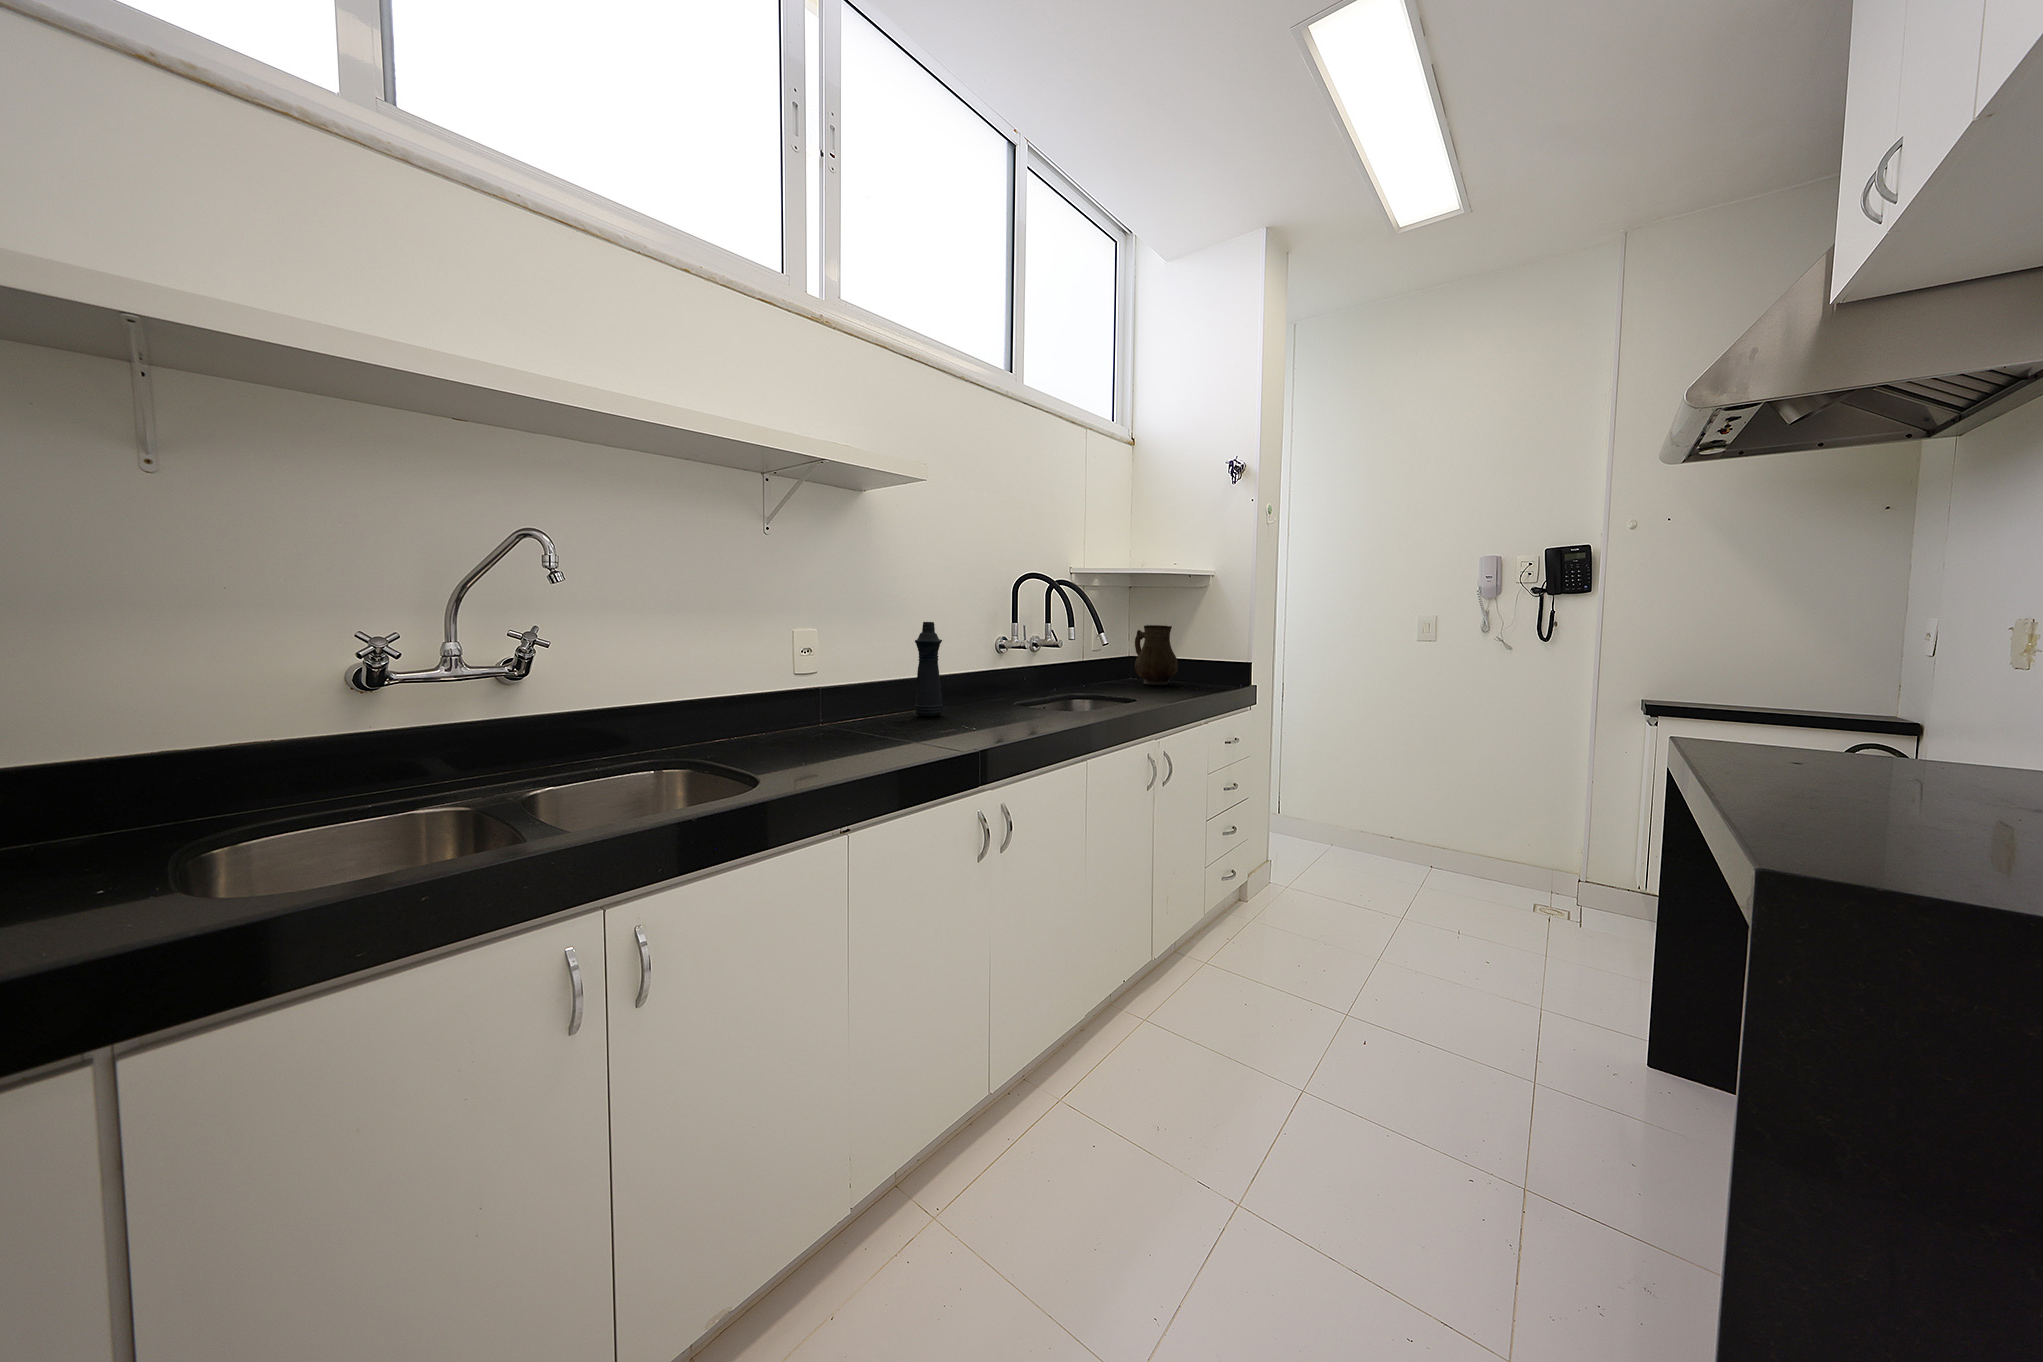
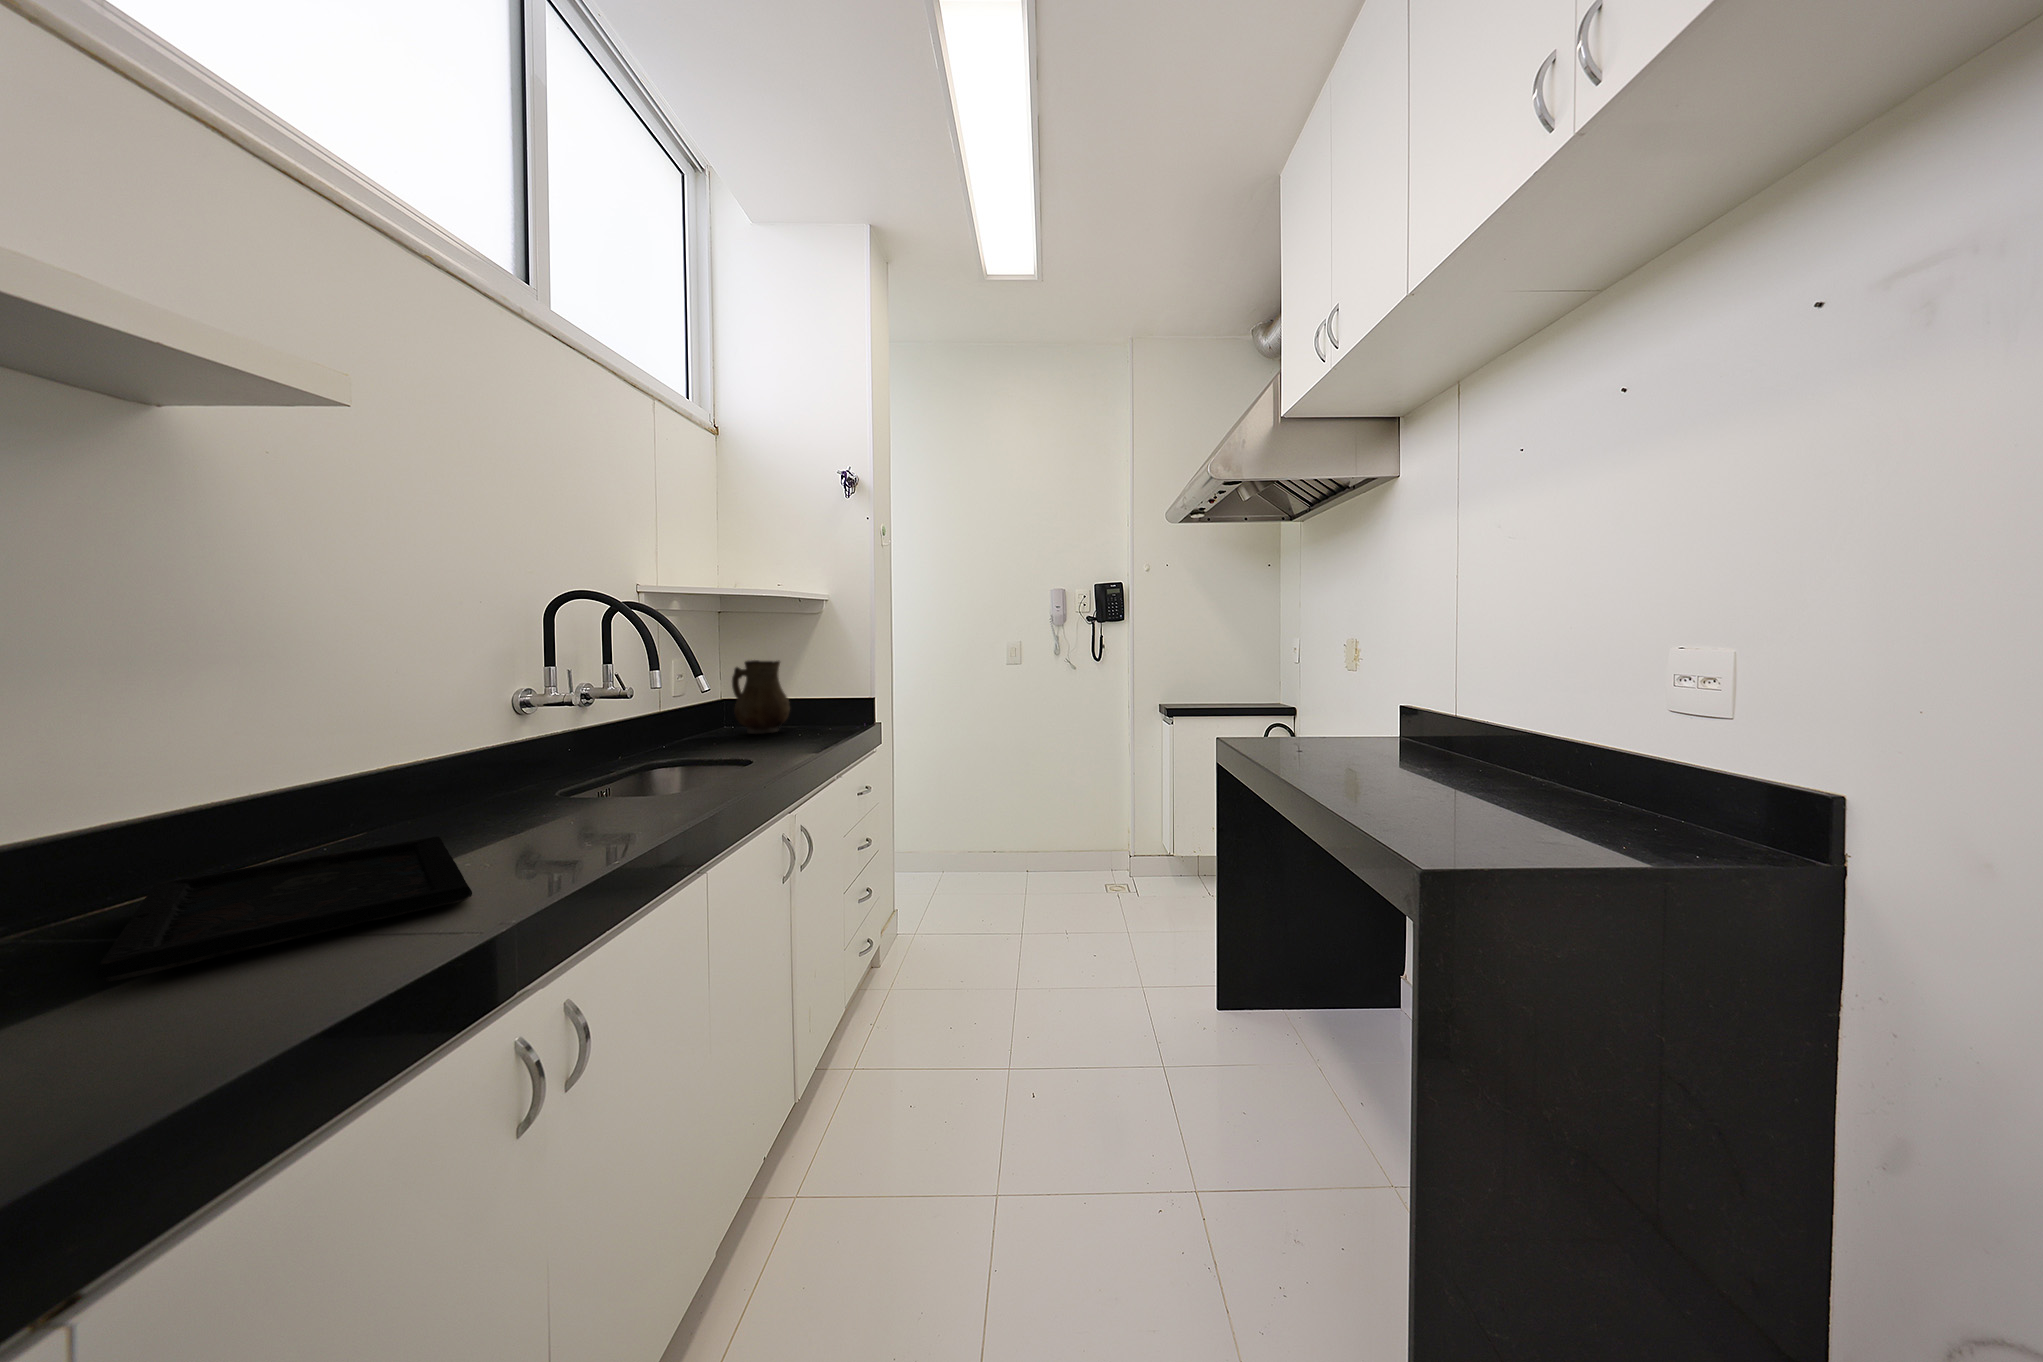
bottle: present [915,622,943,716] -> none [321,673,402,852]
tray: none [851,713,966,742] -> present [96,837,472,982]

